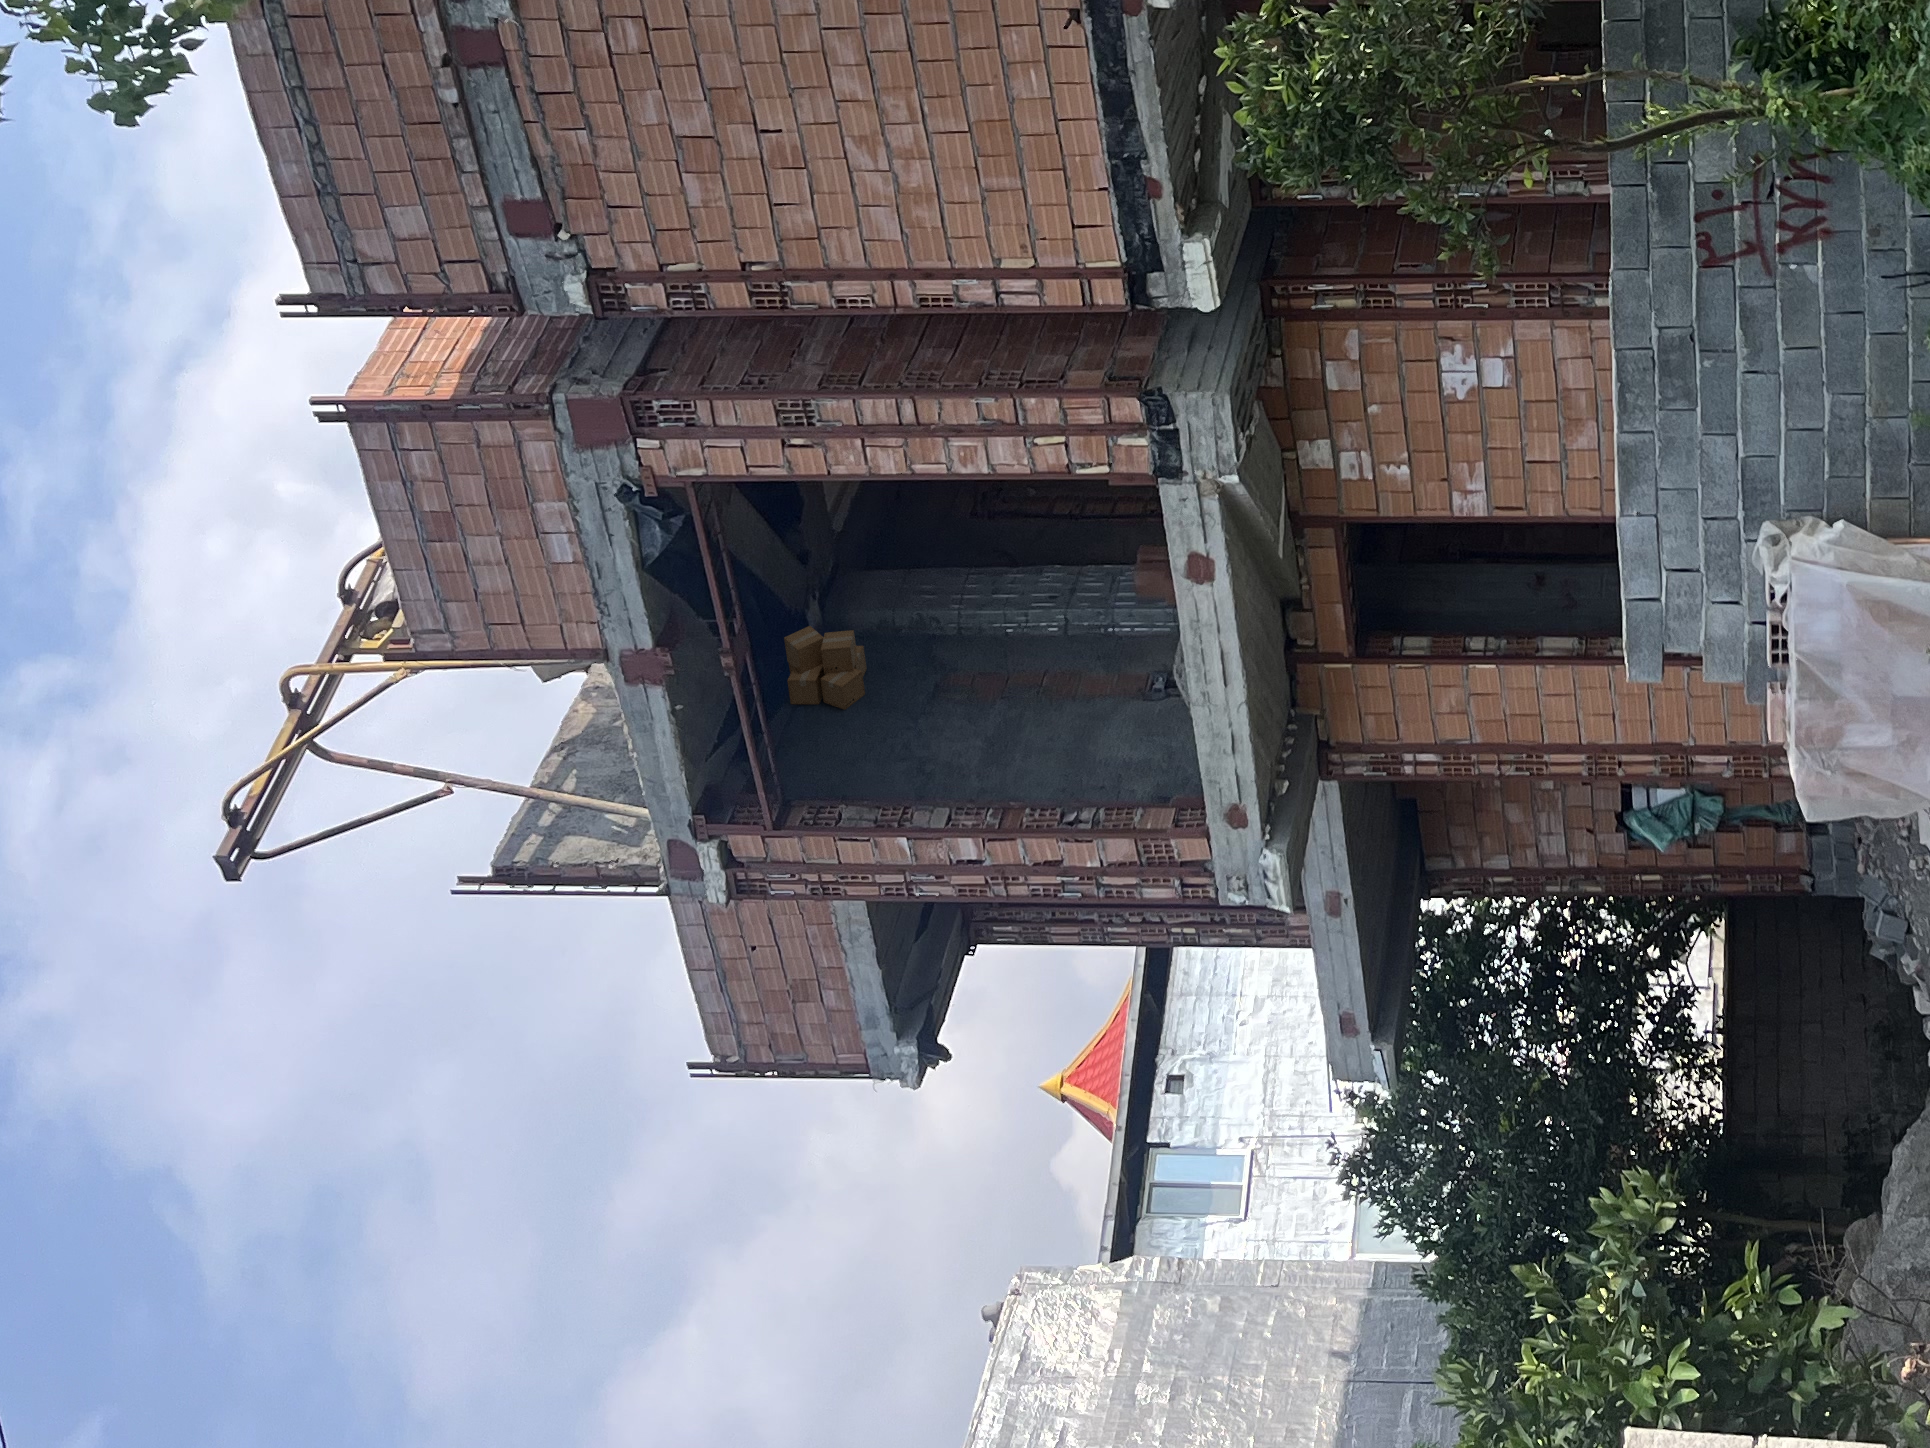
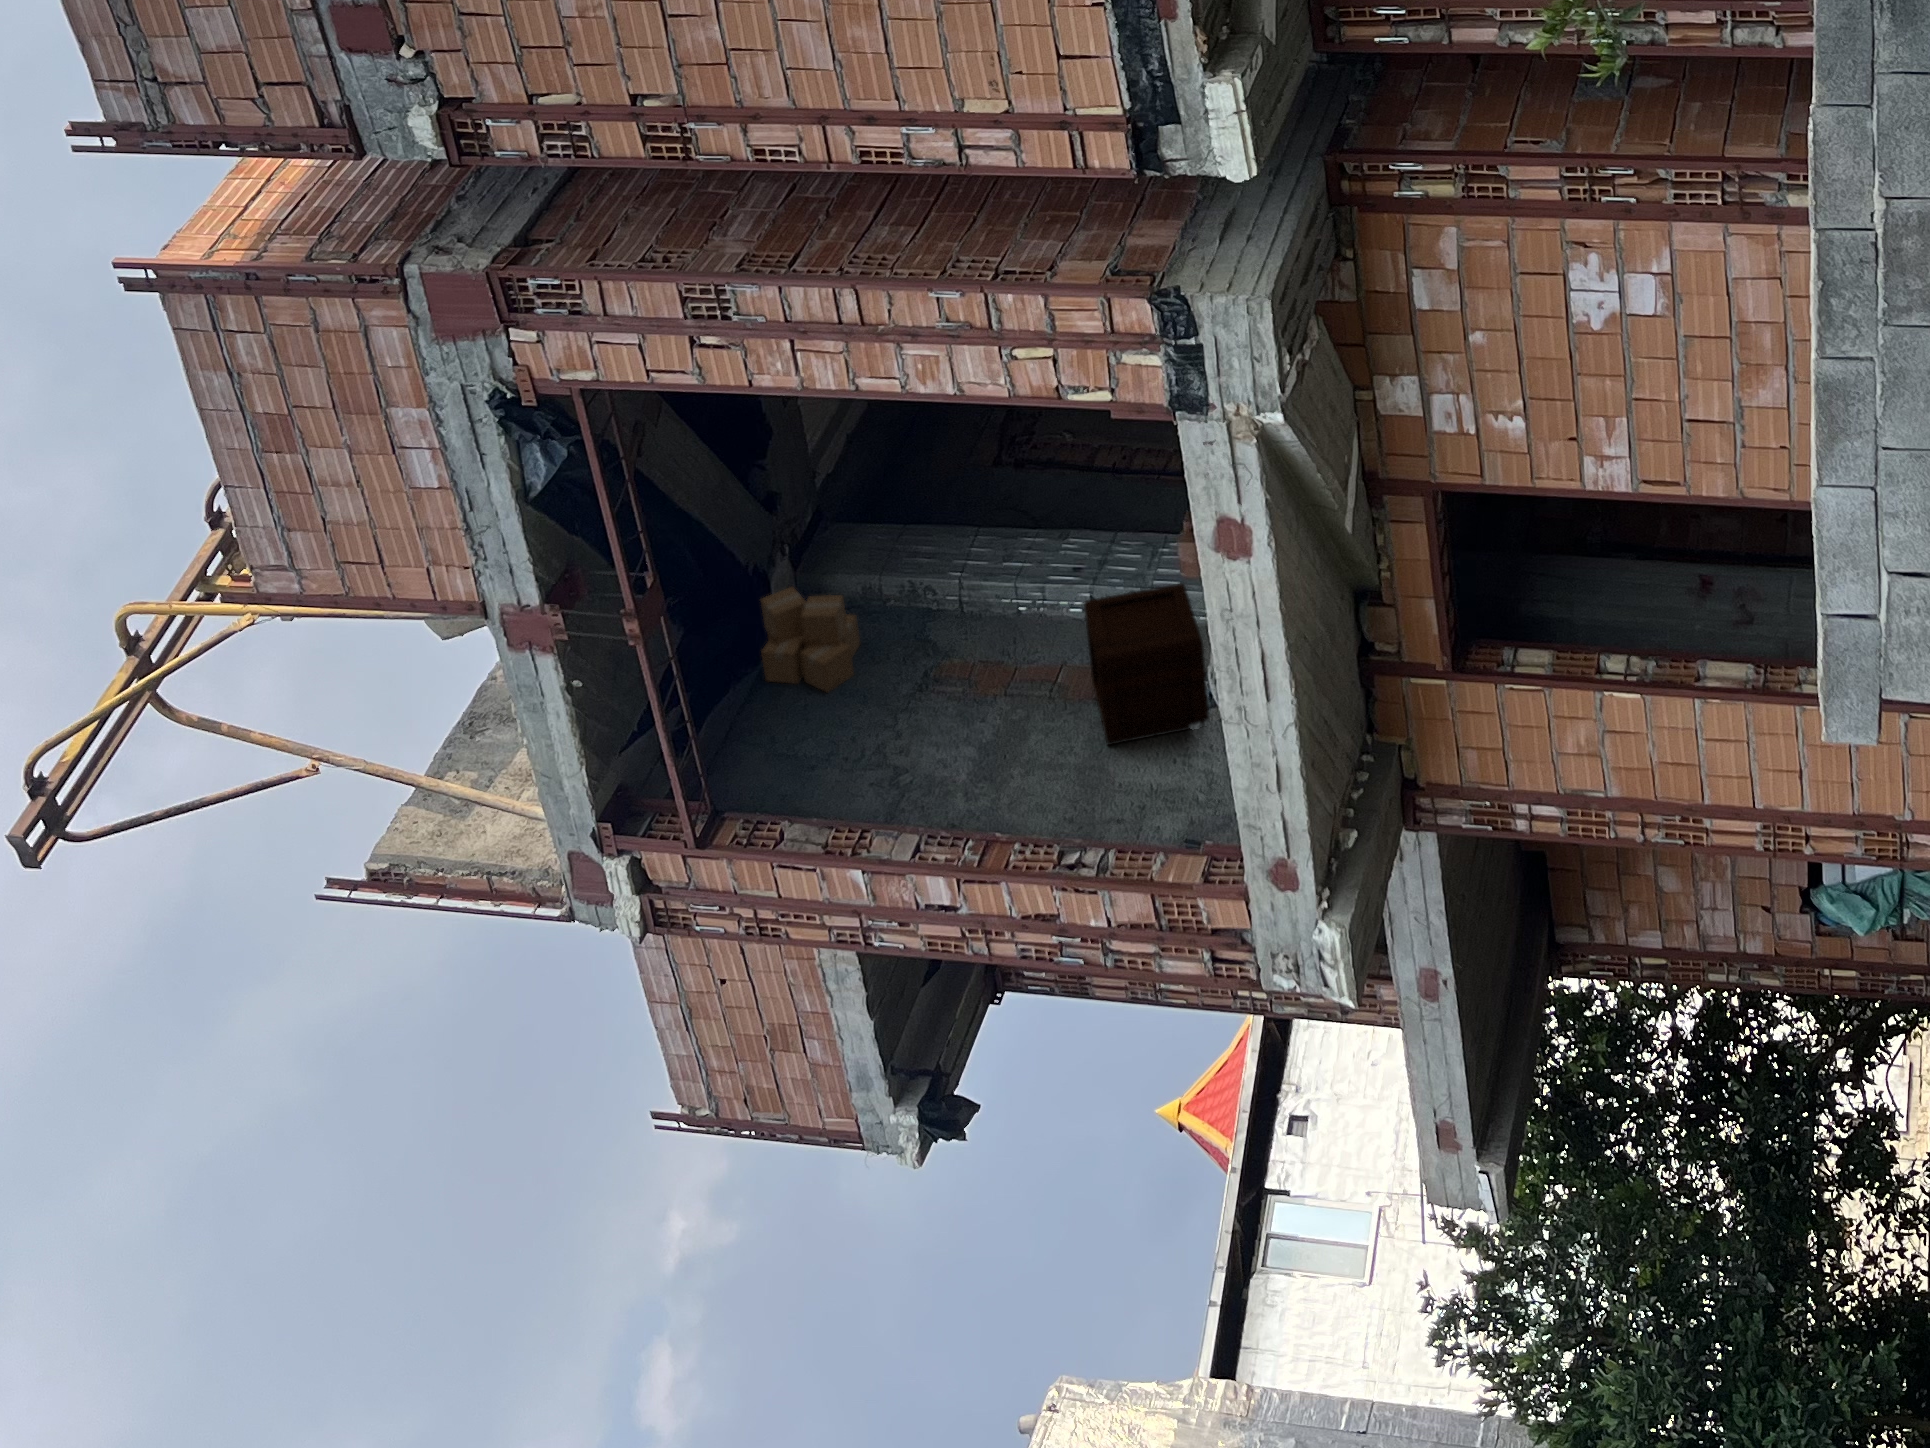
wooden crate: none [1057,604,1162,734] -> present [1084,583,1210,745]

